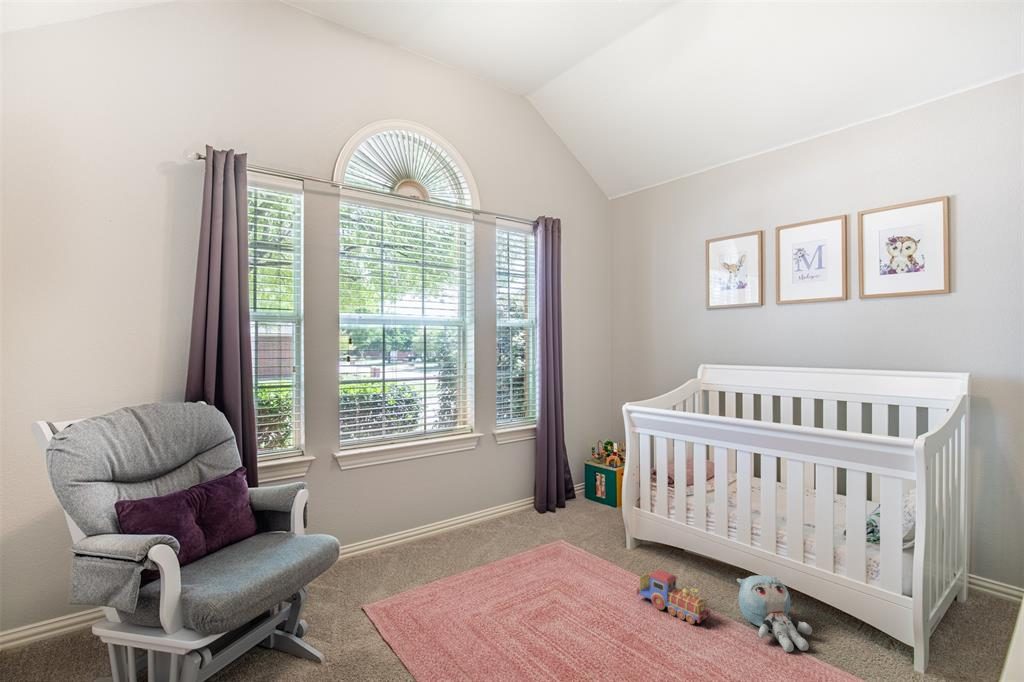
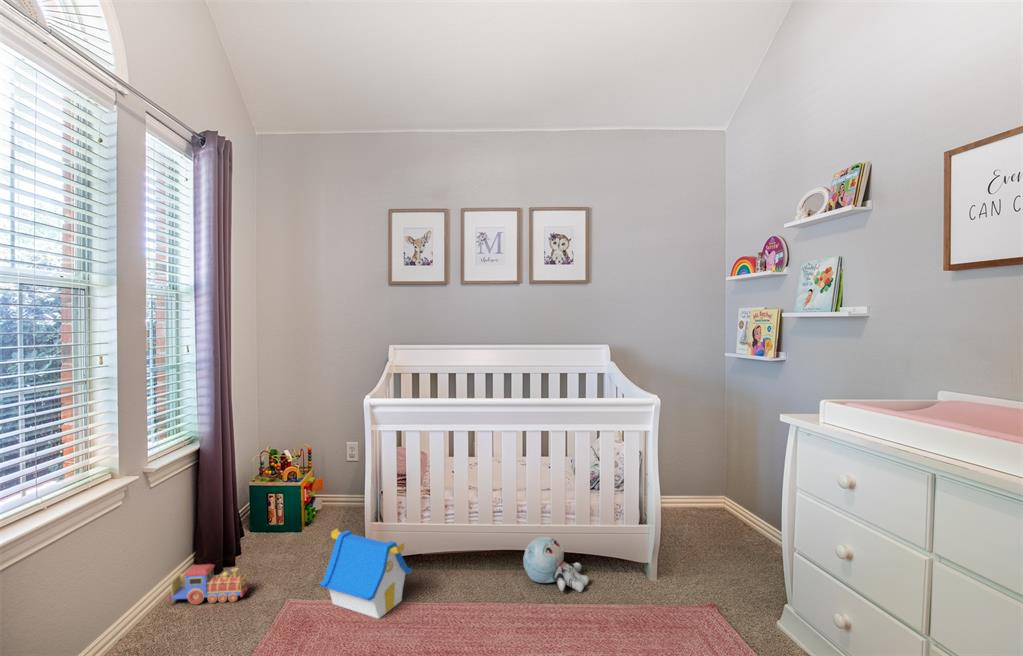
toy house: none [565,500,633,579] -> present [320,529,412,619]
toy train: present [636,570,710,624] -> present [168,564,250,604]

